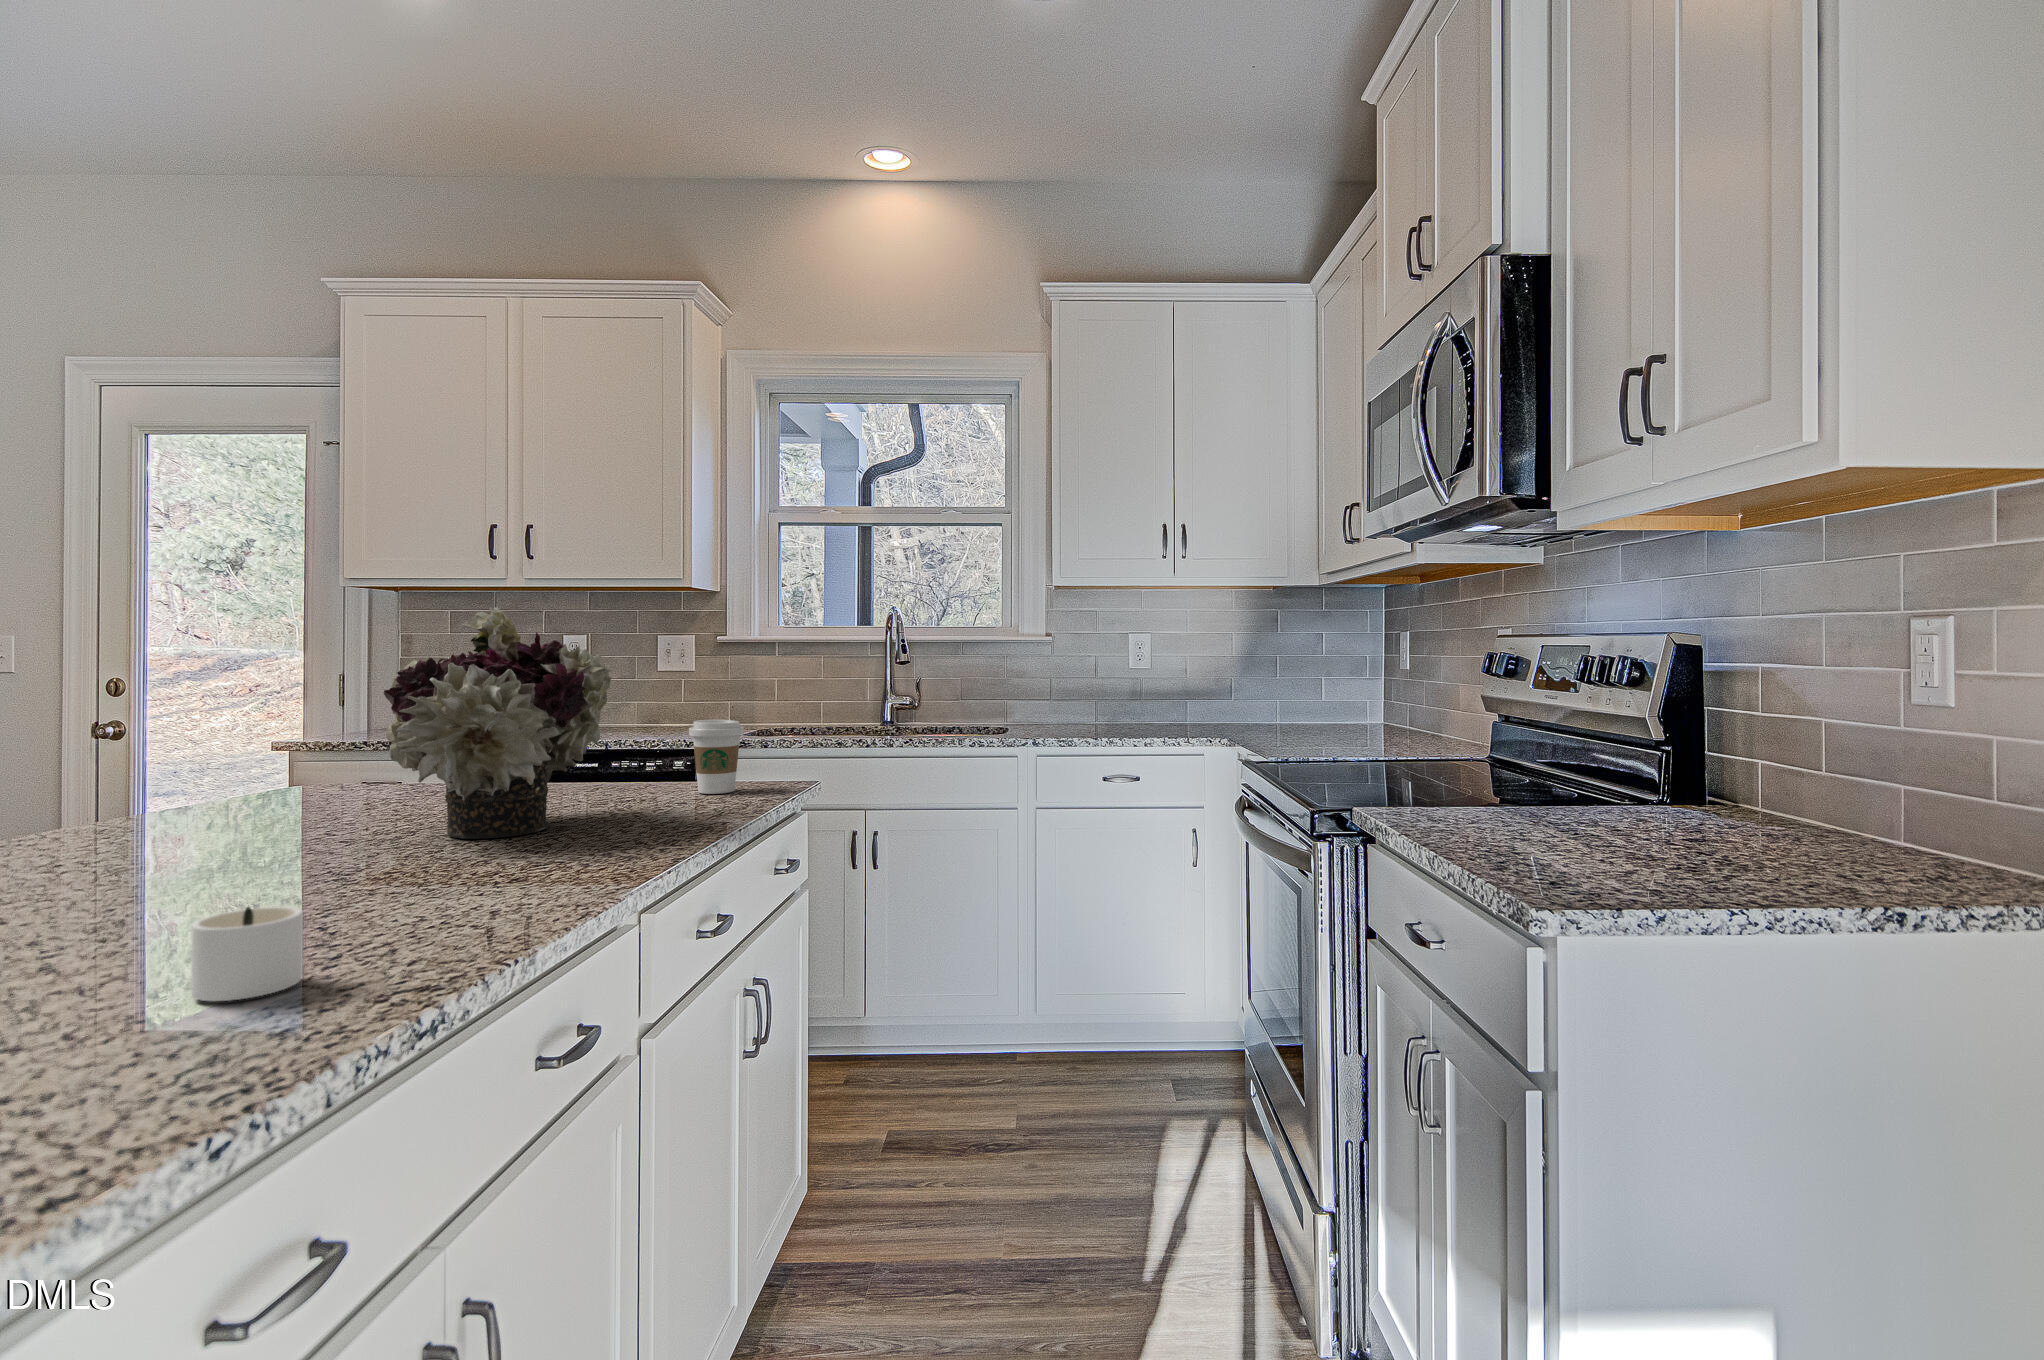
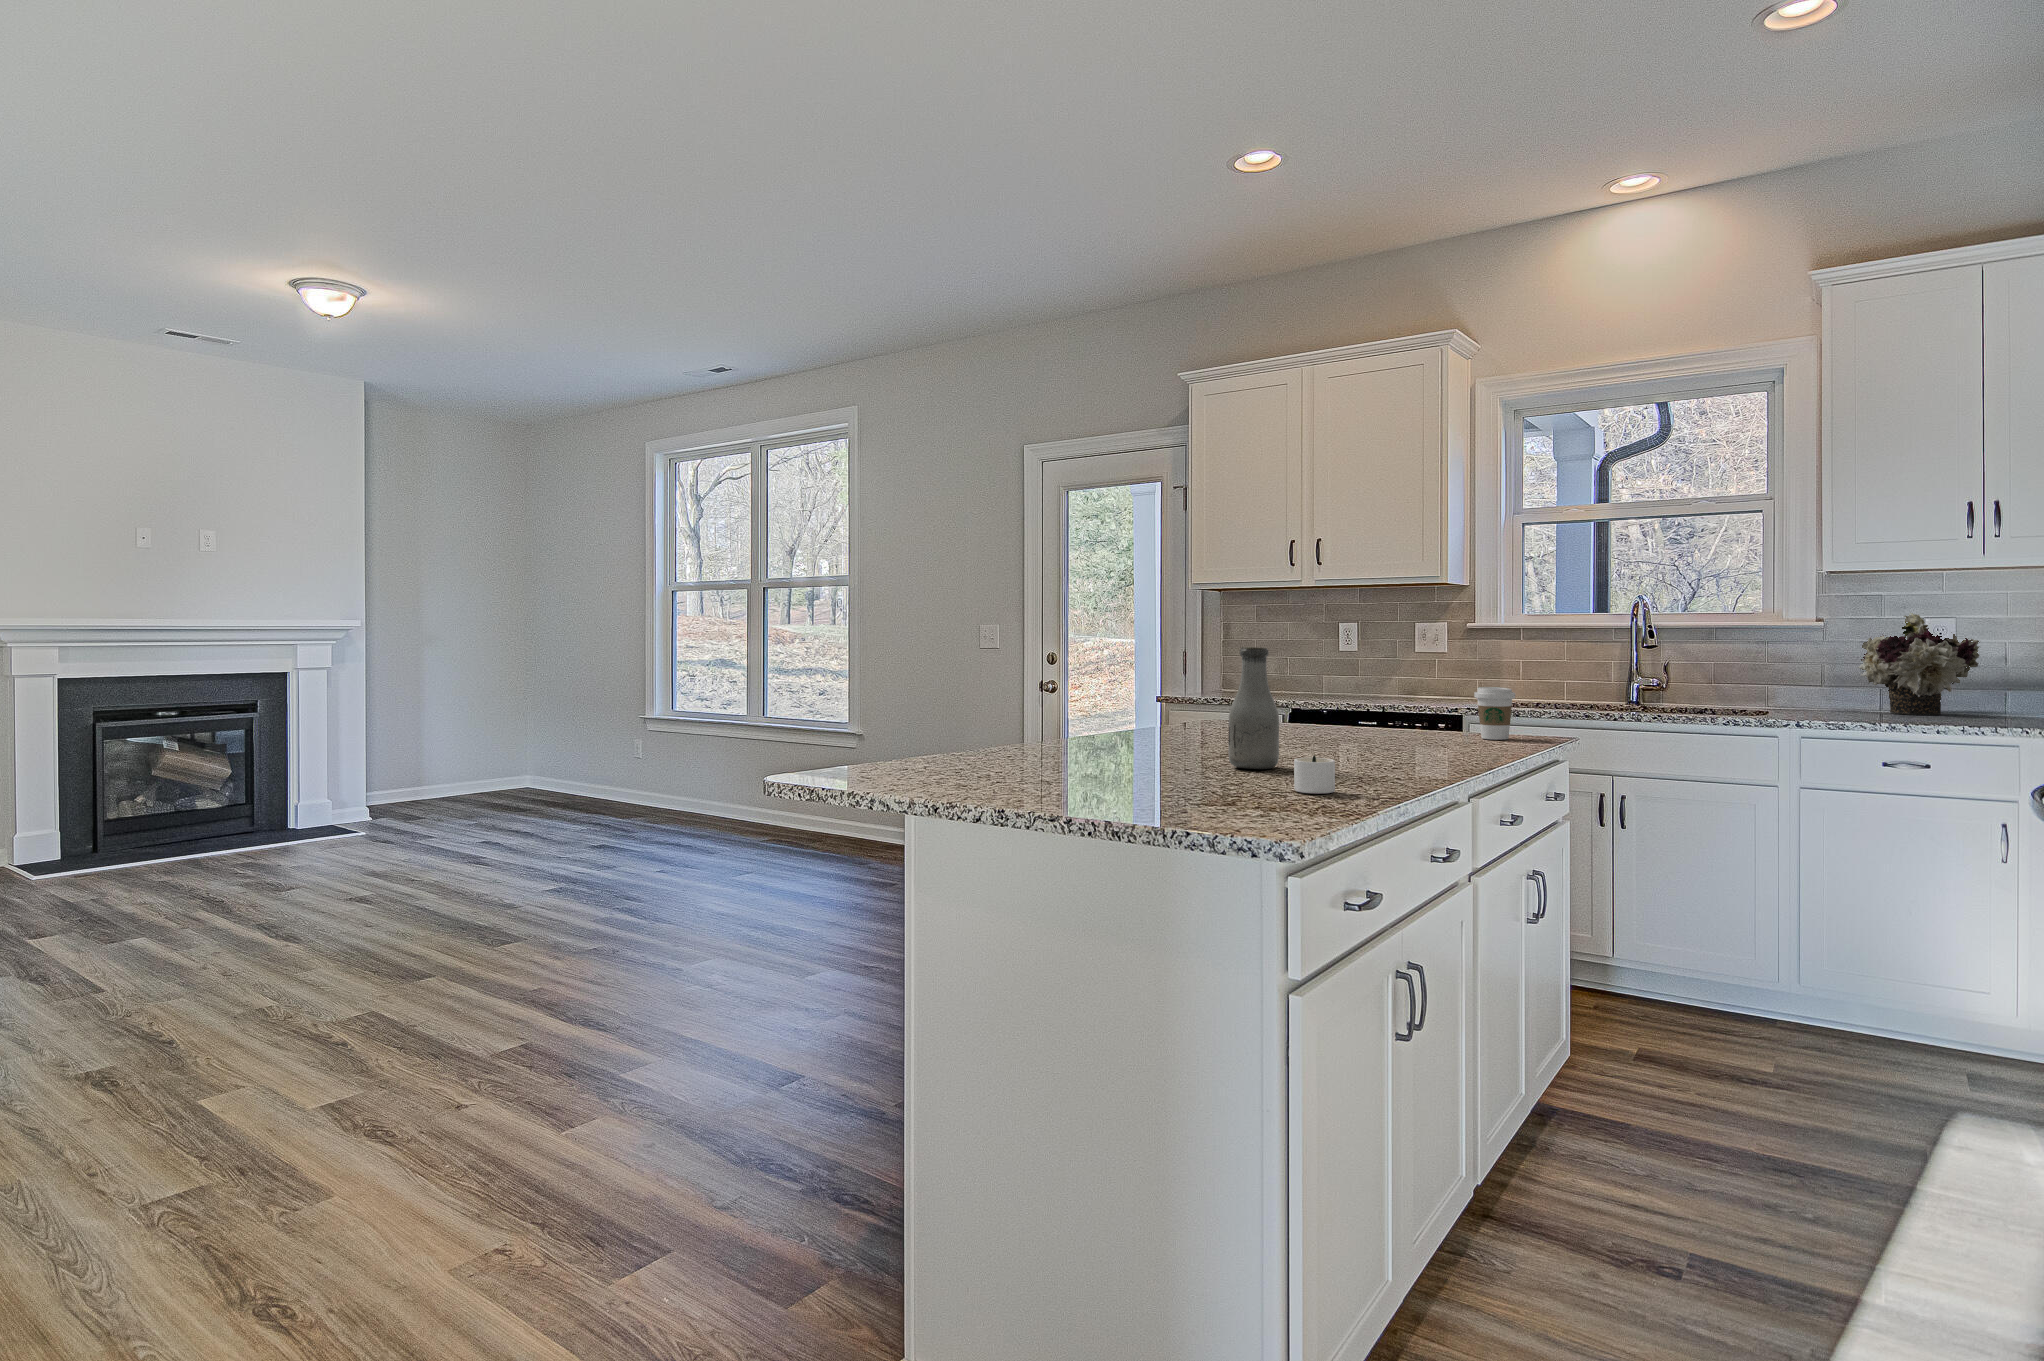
flower arrangement: present [383,607,611,839] -> present [1858,613,1980,715]
bottle: none [134,665,265,919] -> present [1228,647,1279,769]

